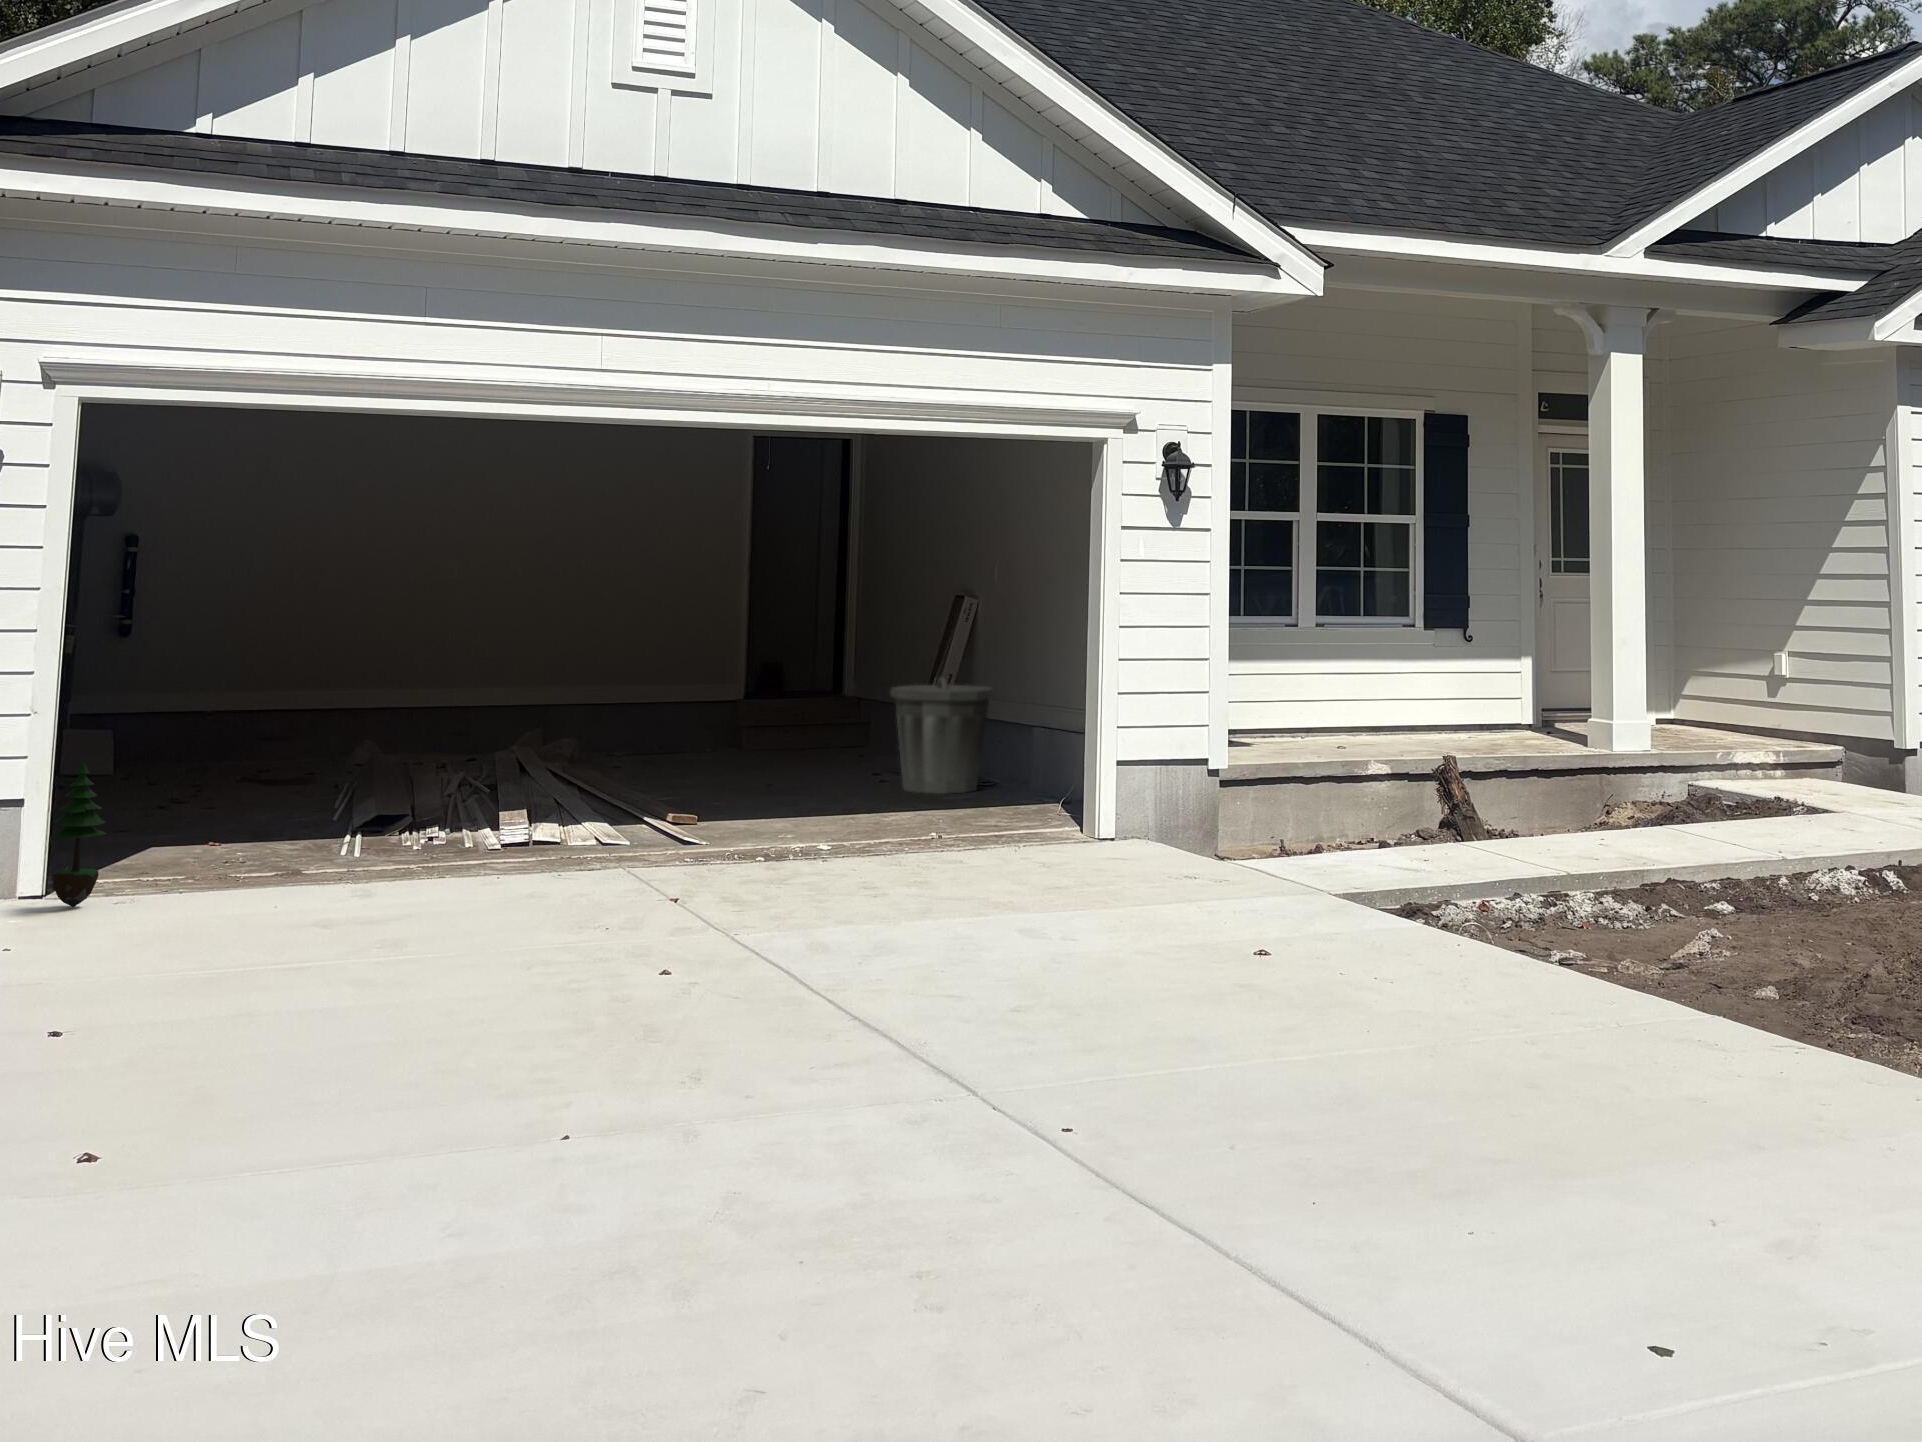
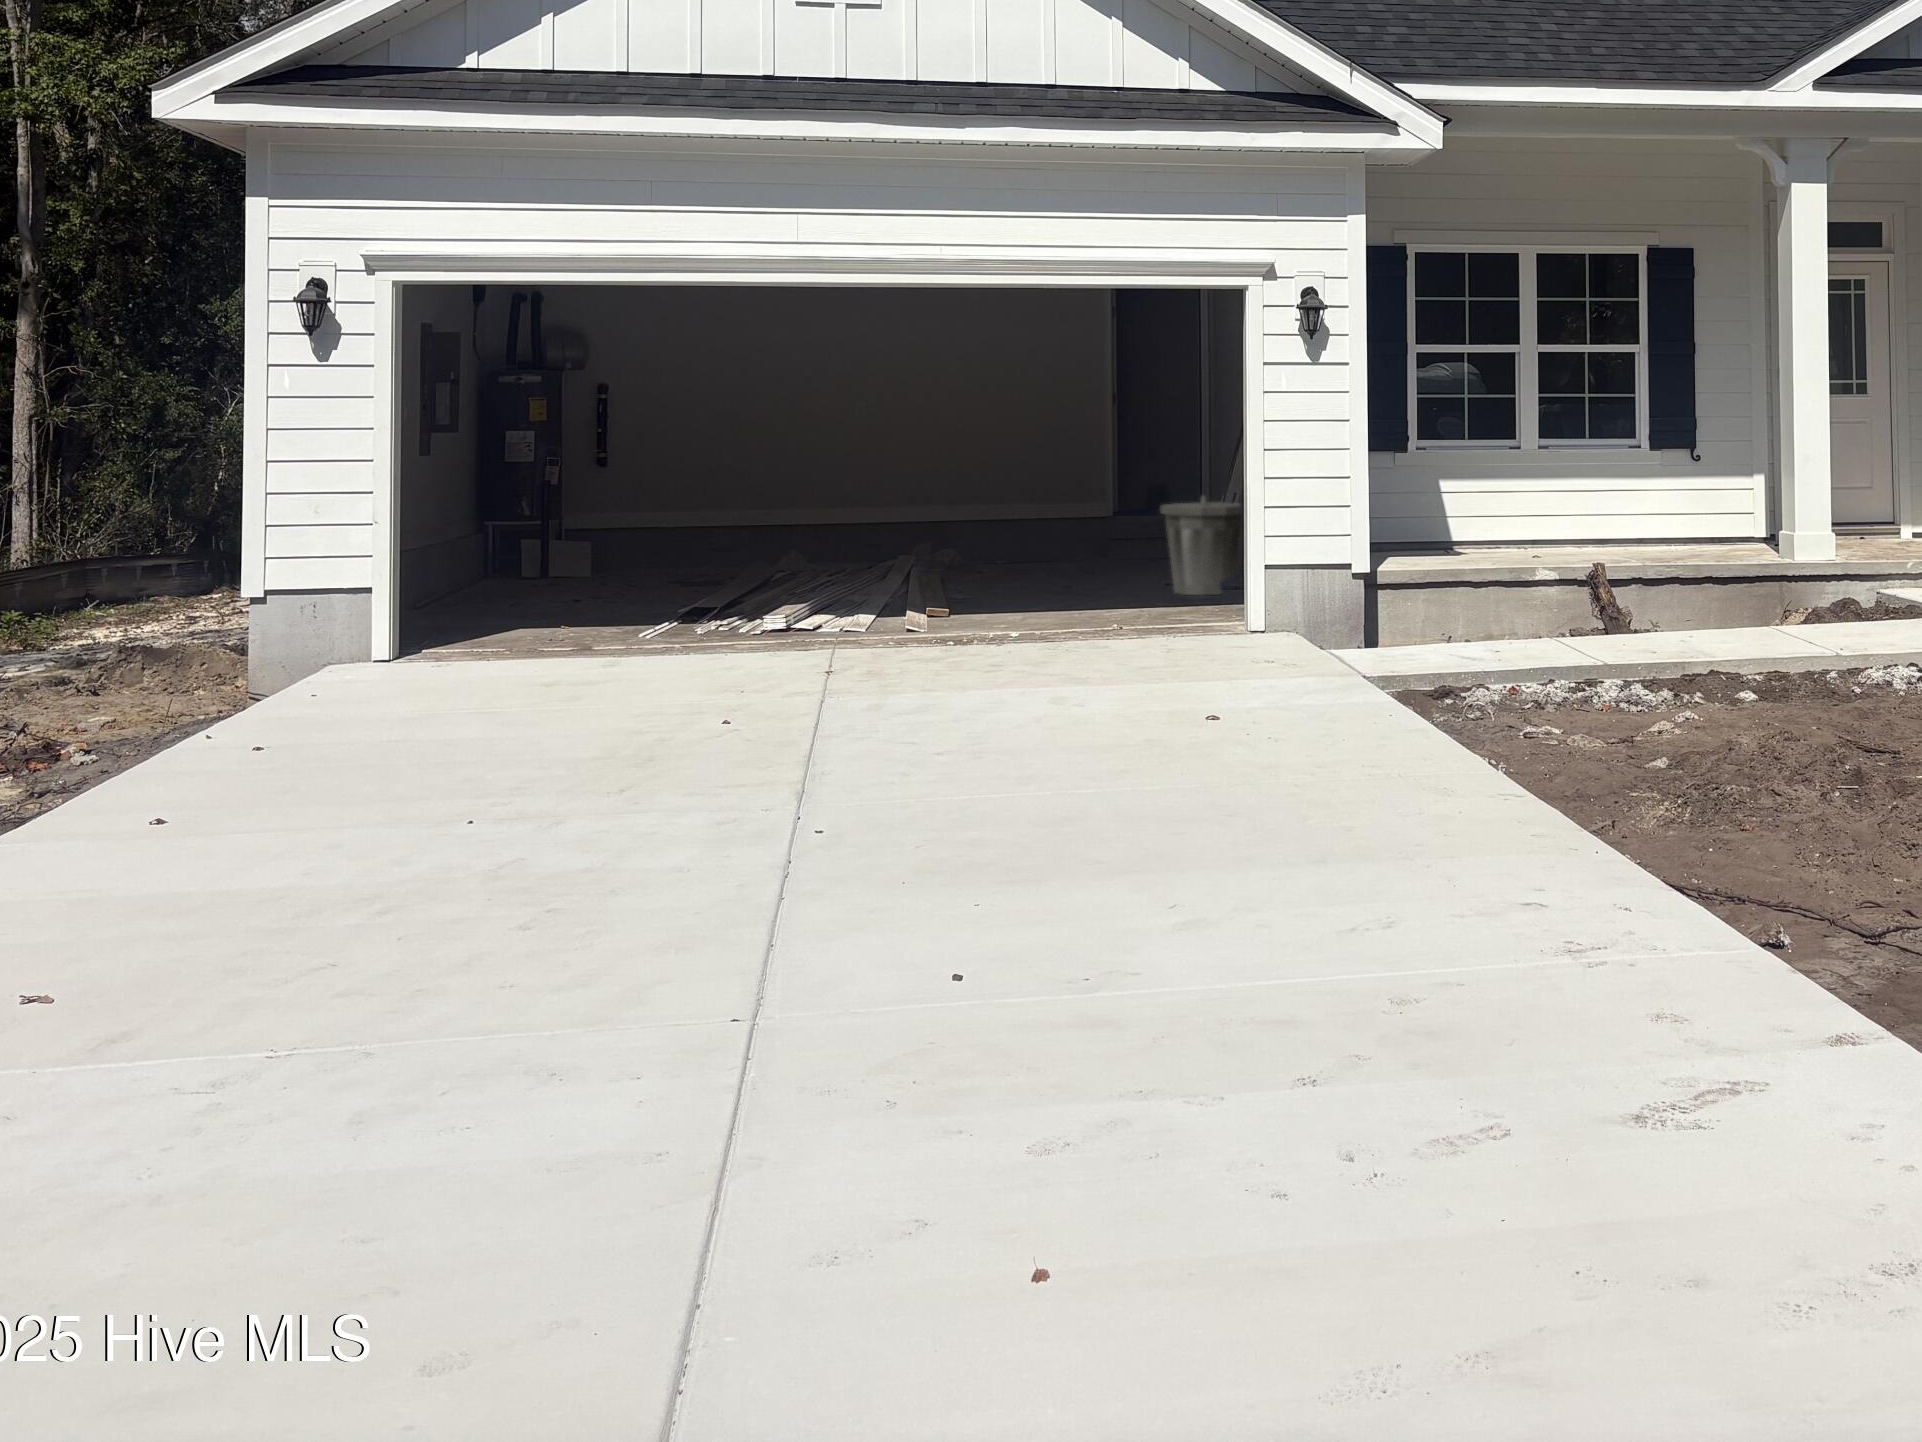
potted tree: present [50,761,107,907] -> none [392,558,435,668]

